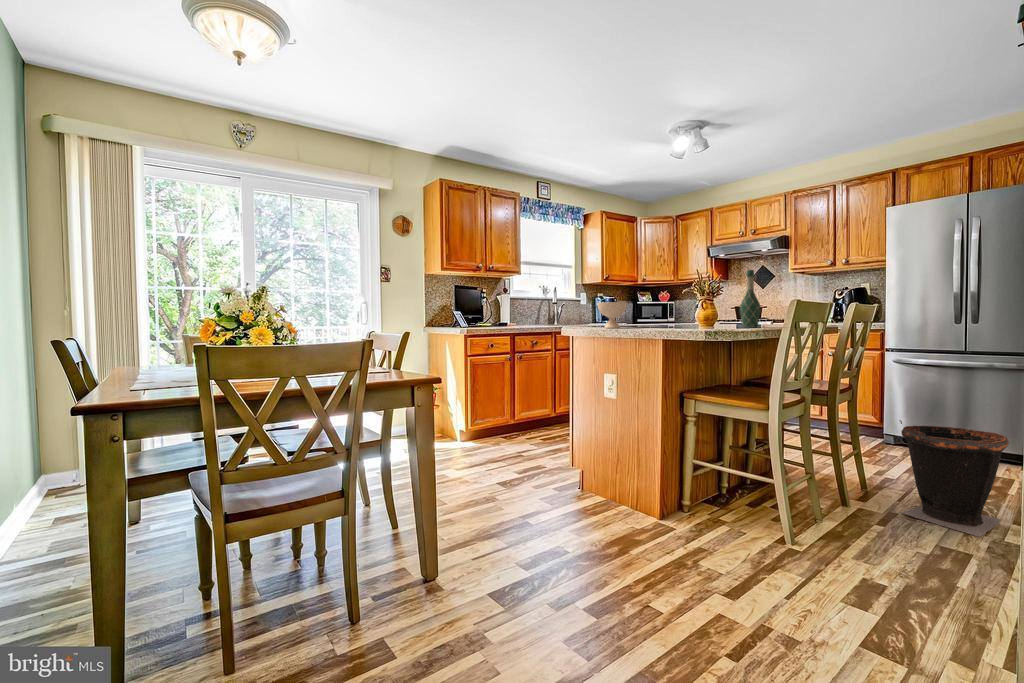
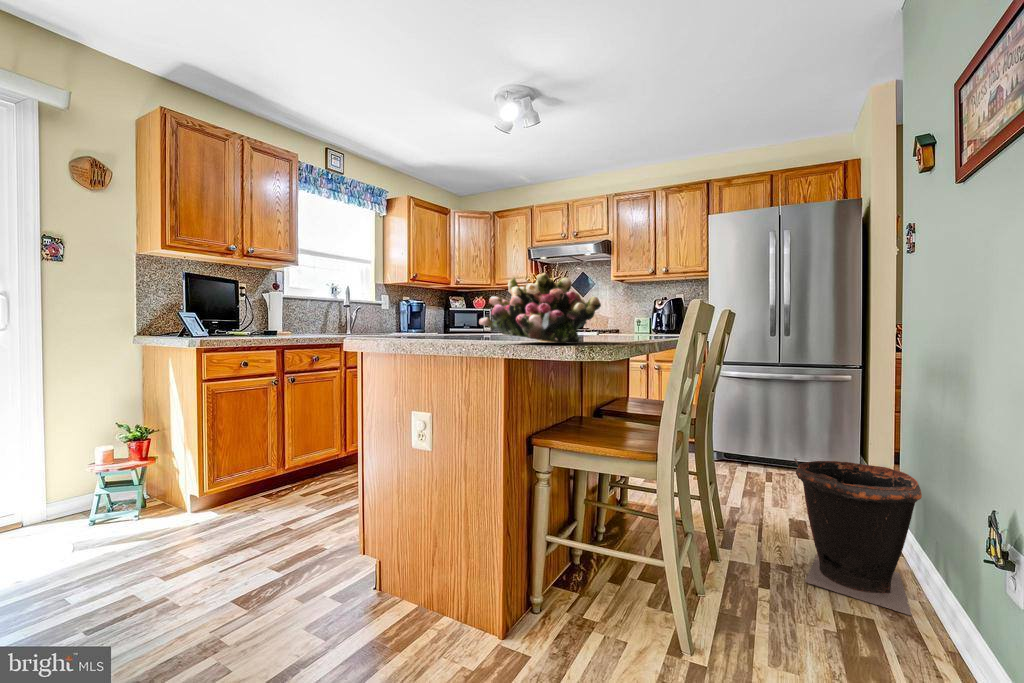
wine bottle: present [740,270,760,327] -> none [619,256,646,340]
flower arrangement: none [639,286,716,329] -> present [479,273,601,344]
bowl: present [597,302,627,328] -> none [407,299,454,341]

